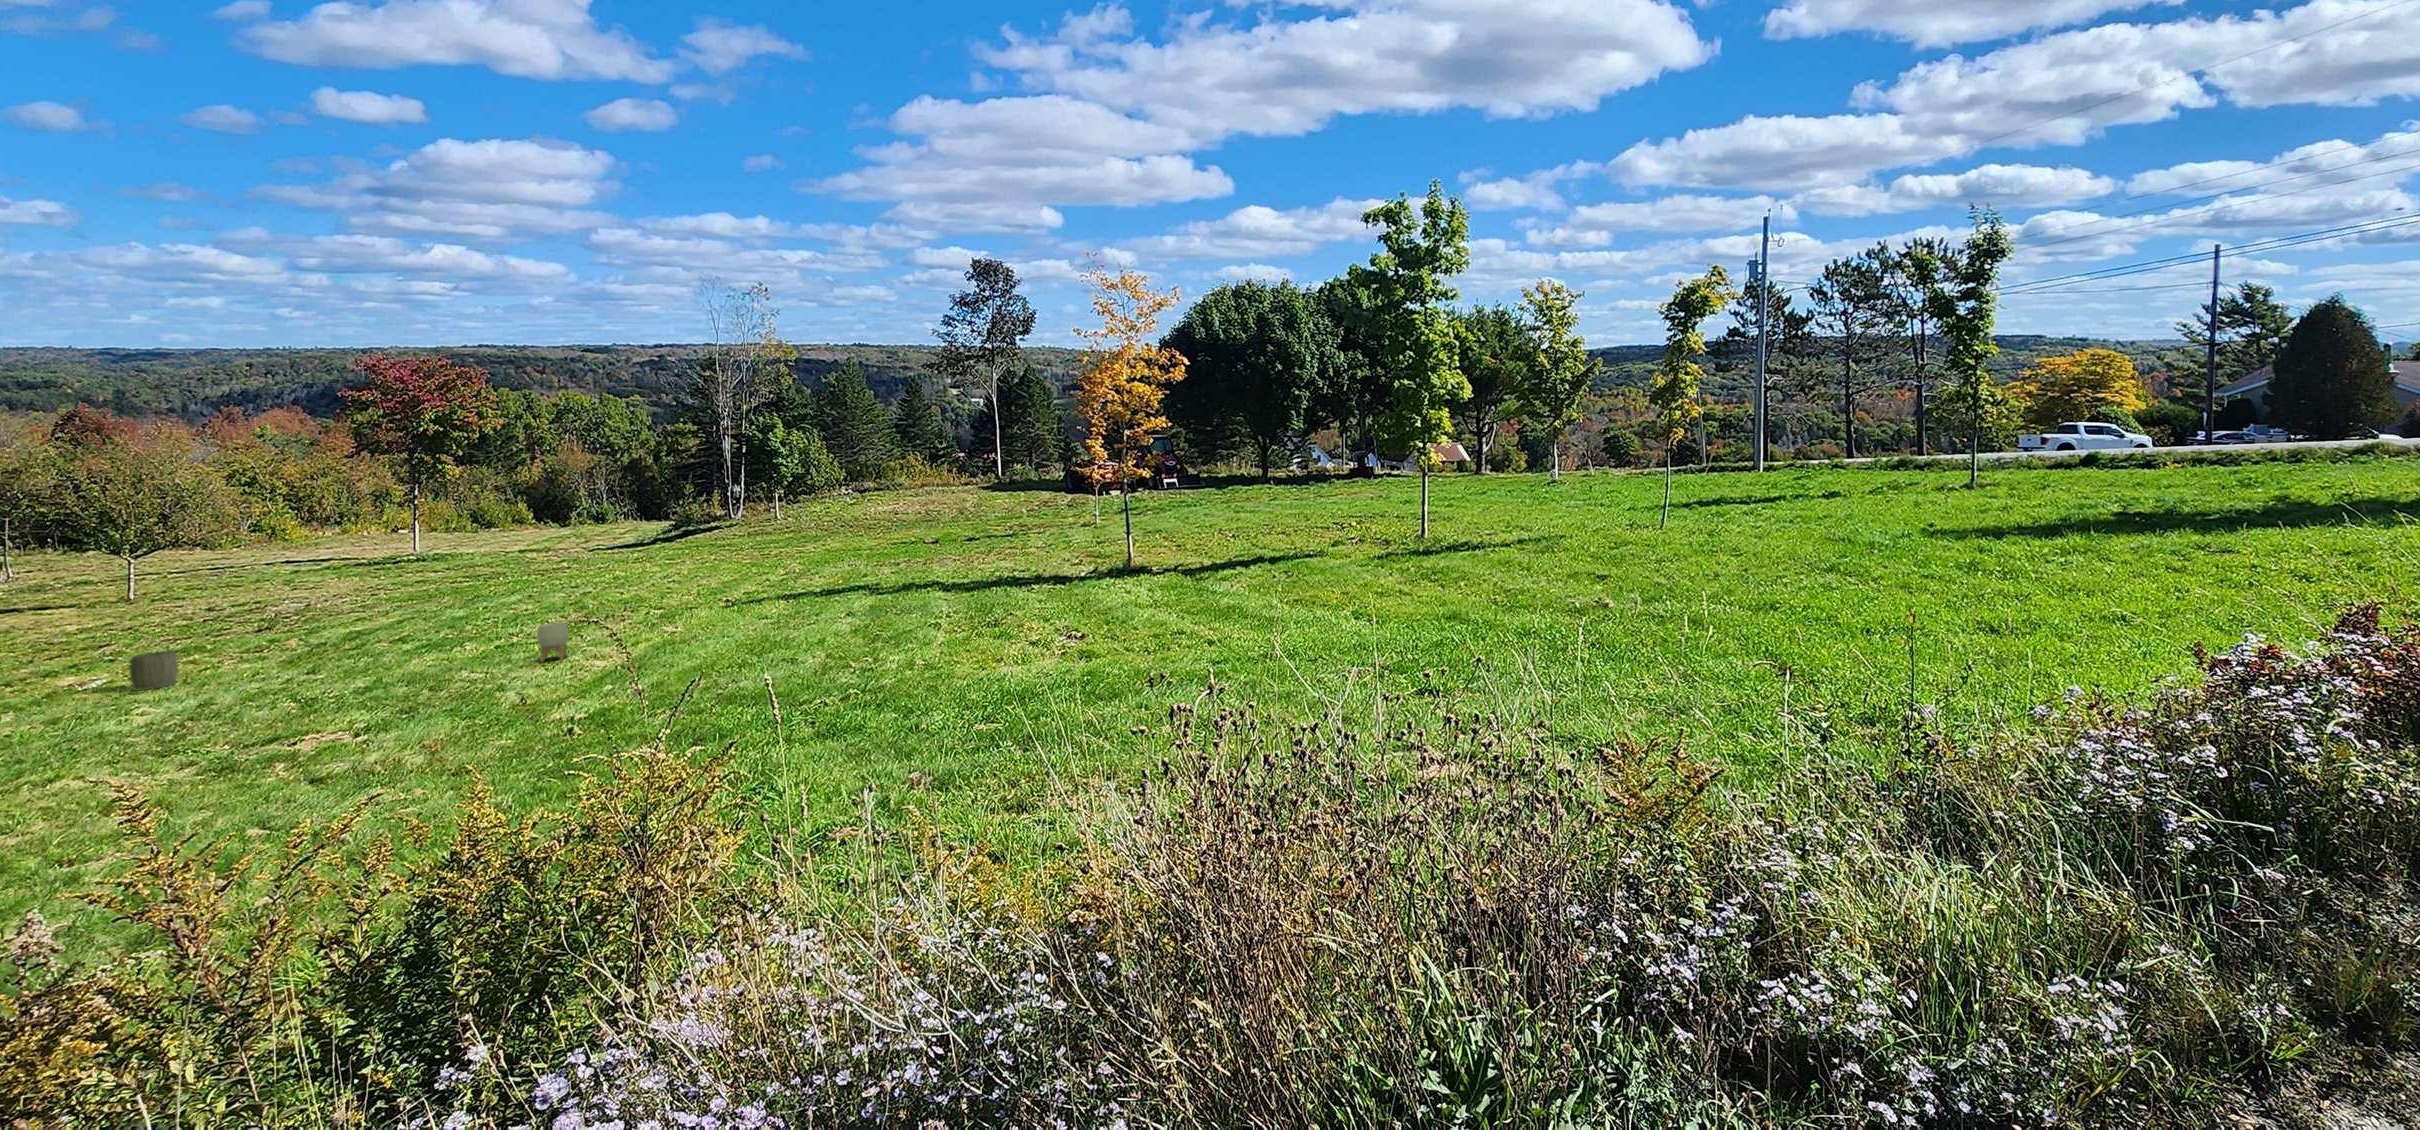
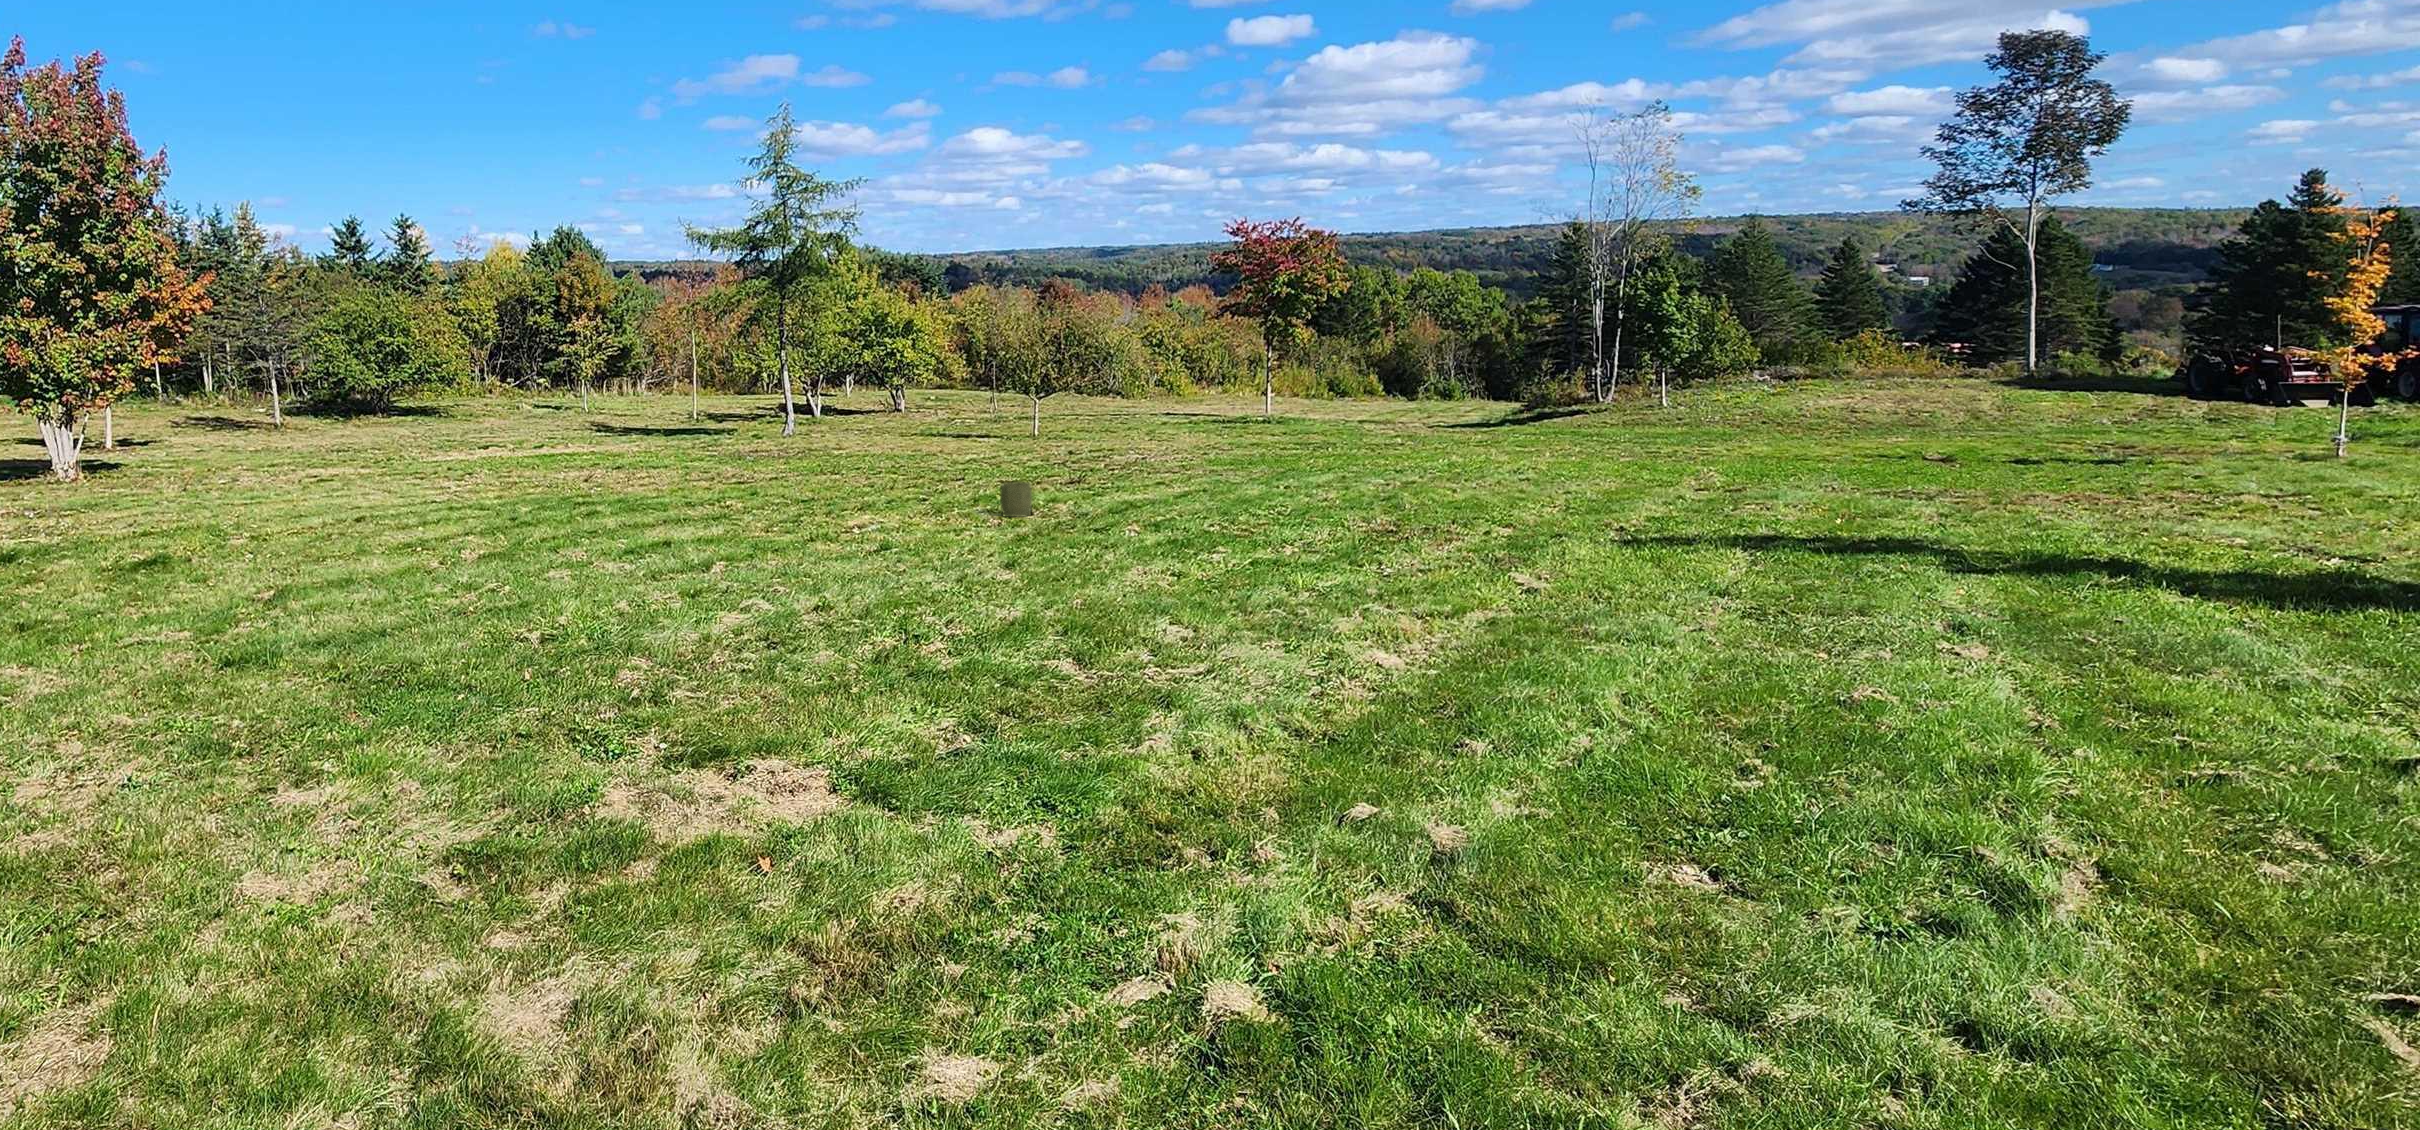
planter: present [537,622,568,662] -> none [1331,508,1367,559]

